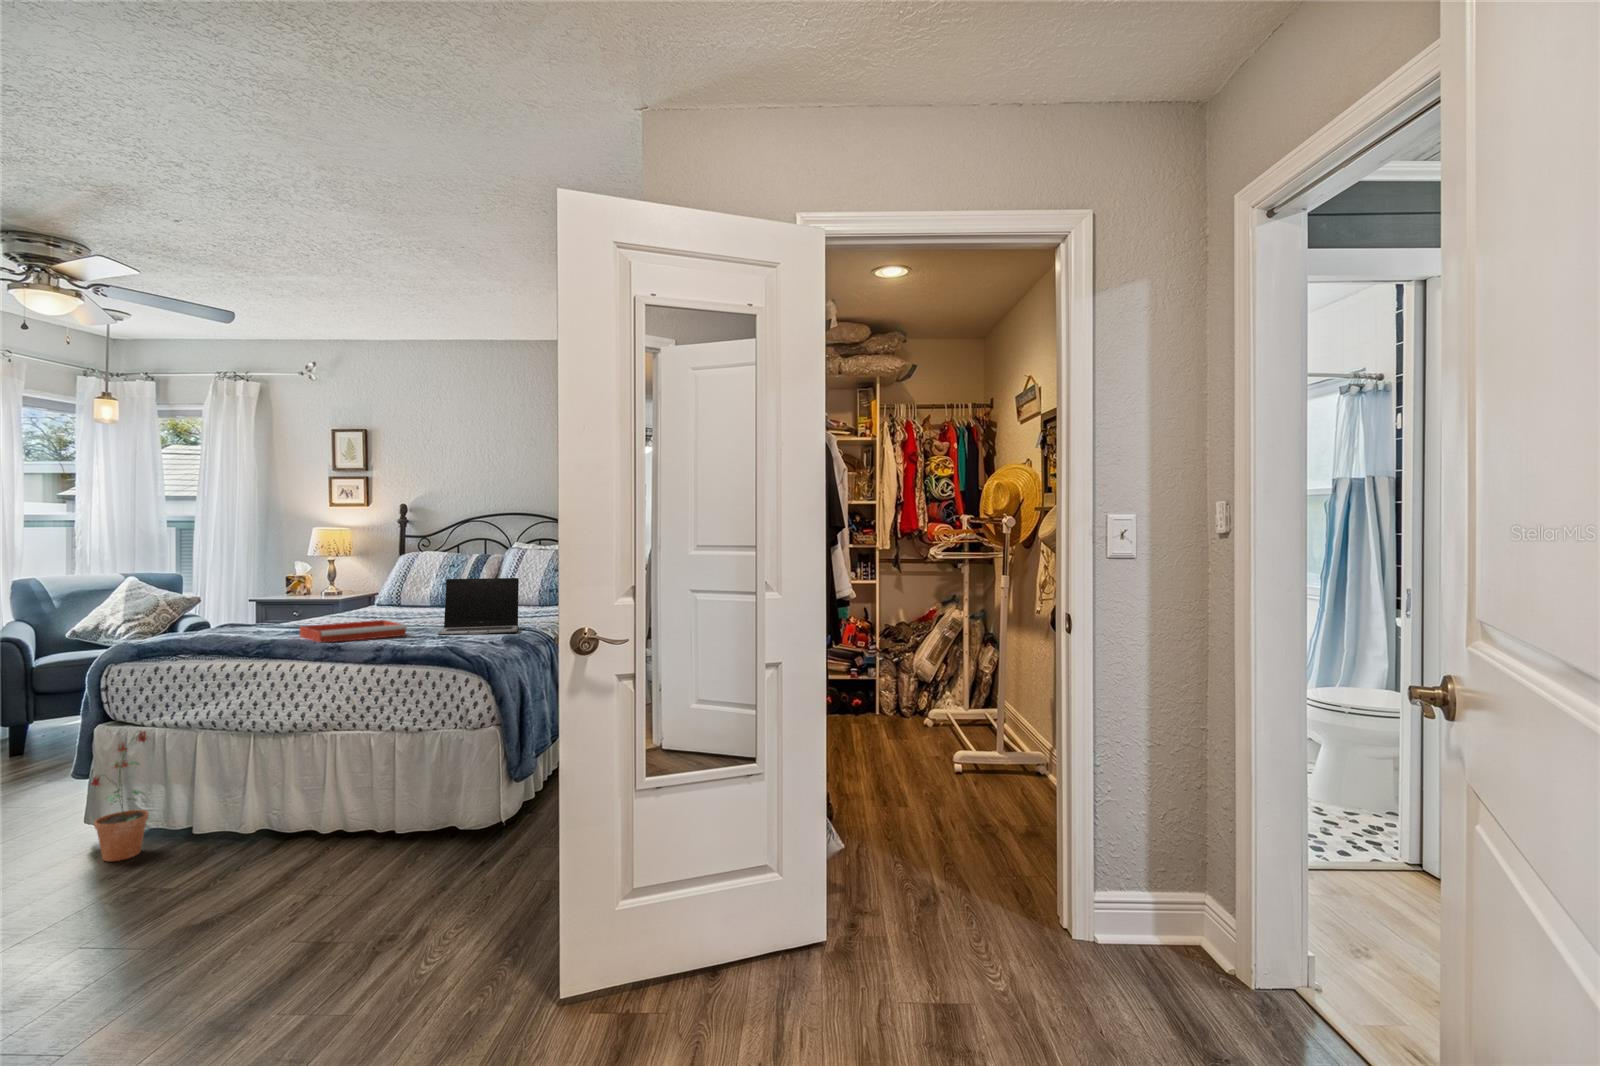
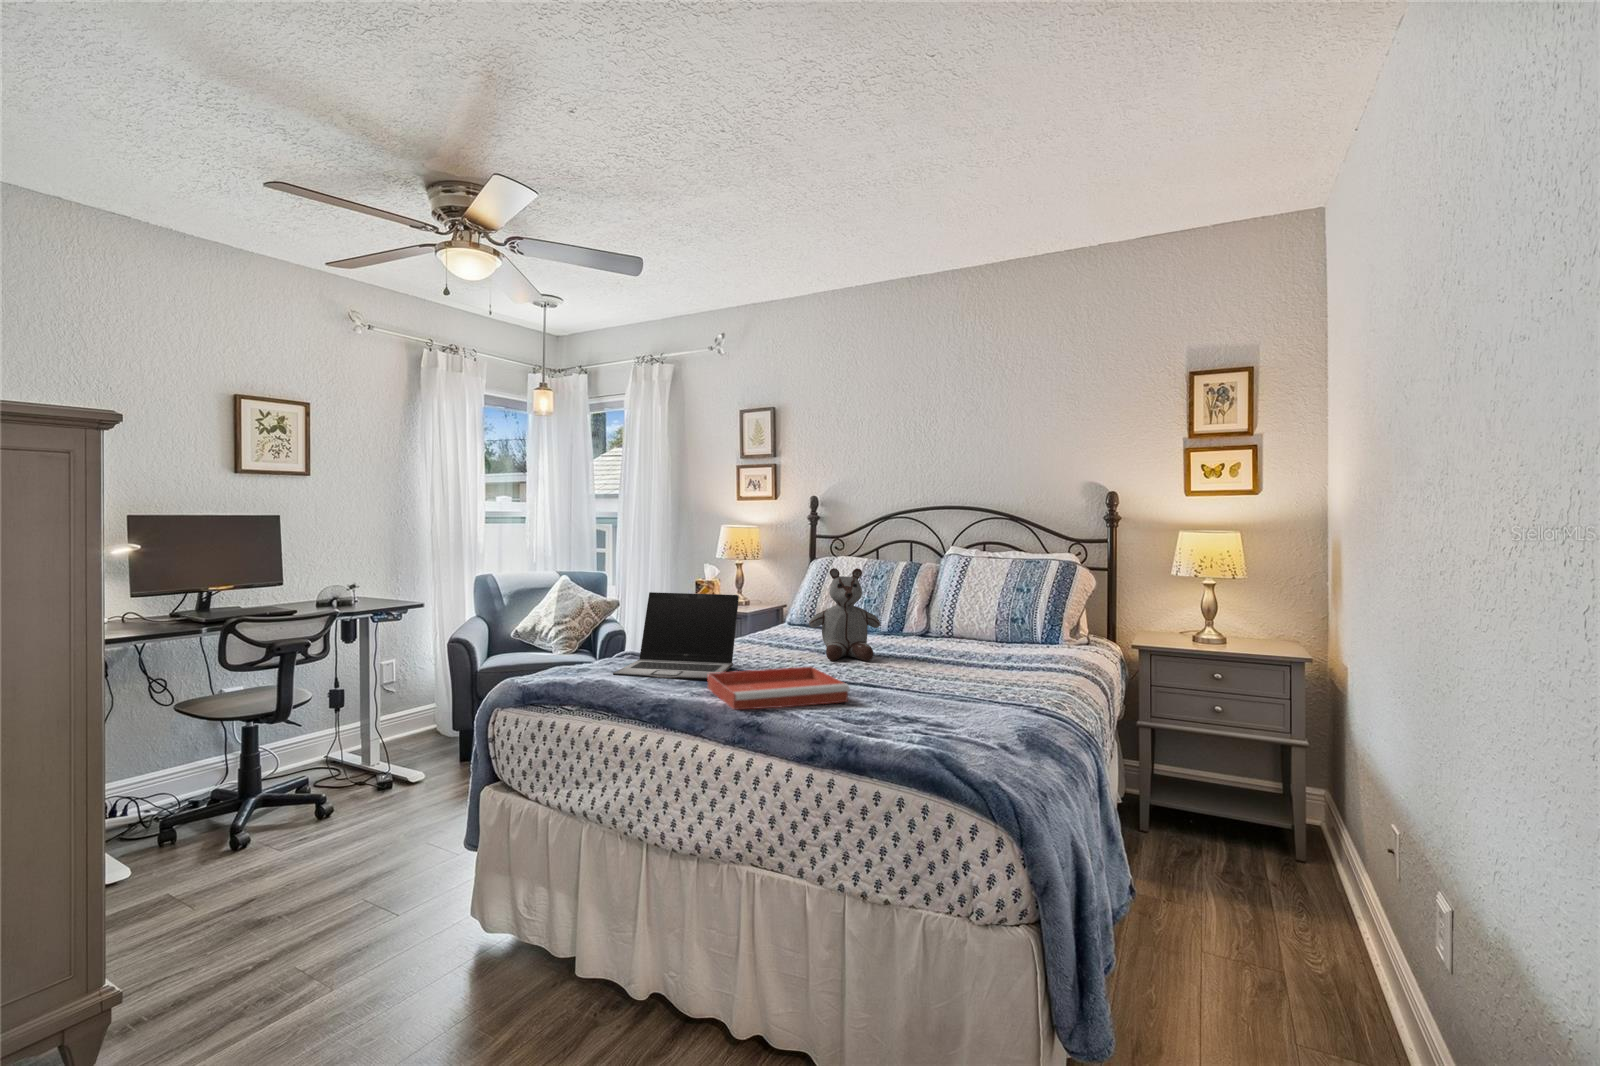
stuffed bear: none [387,556,446,623] -> present [809,568,880,661]
laptop: present [438,578,519,635] -> present [613,592,739,681]
potted plant: present [91,731,149,861] -> none [450,815,527,1010]

